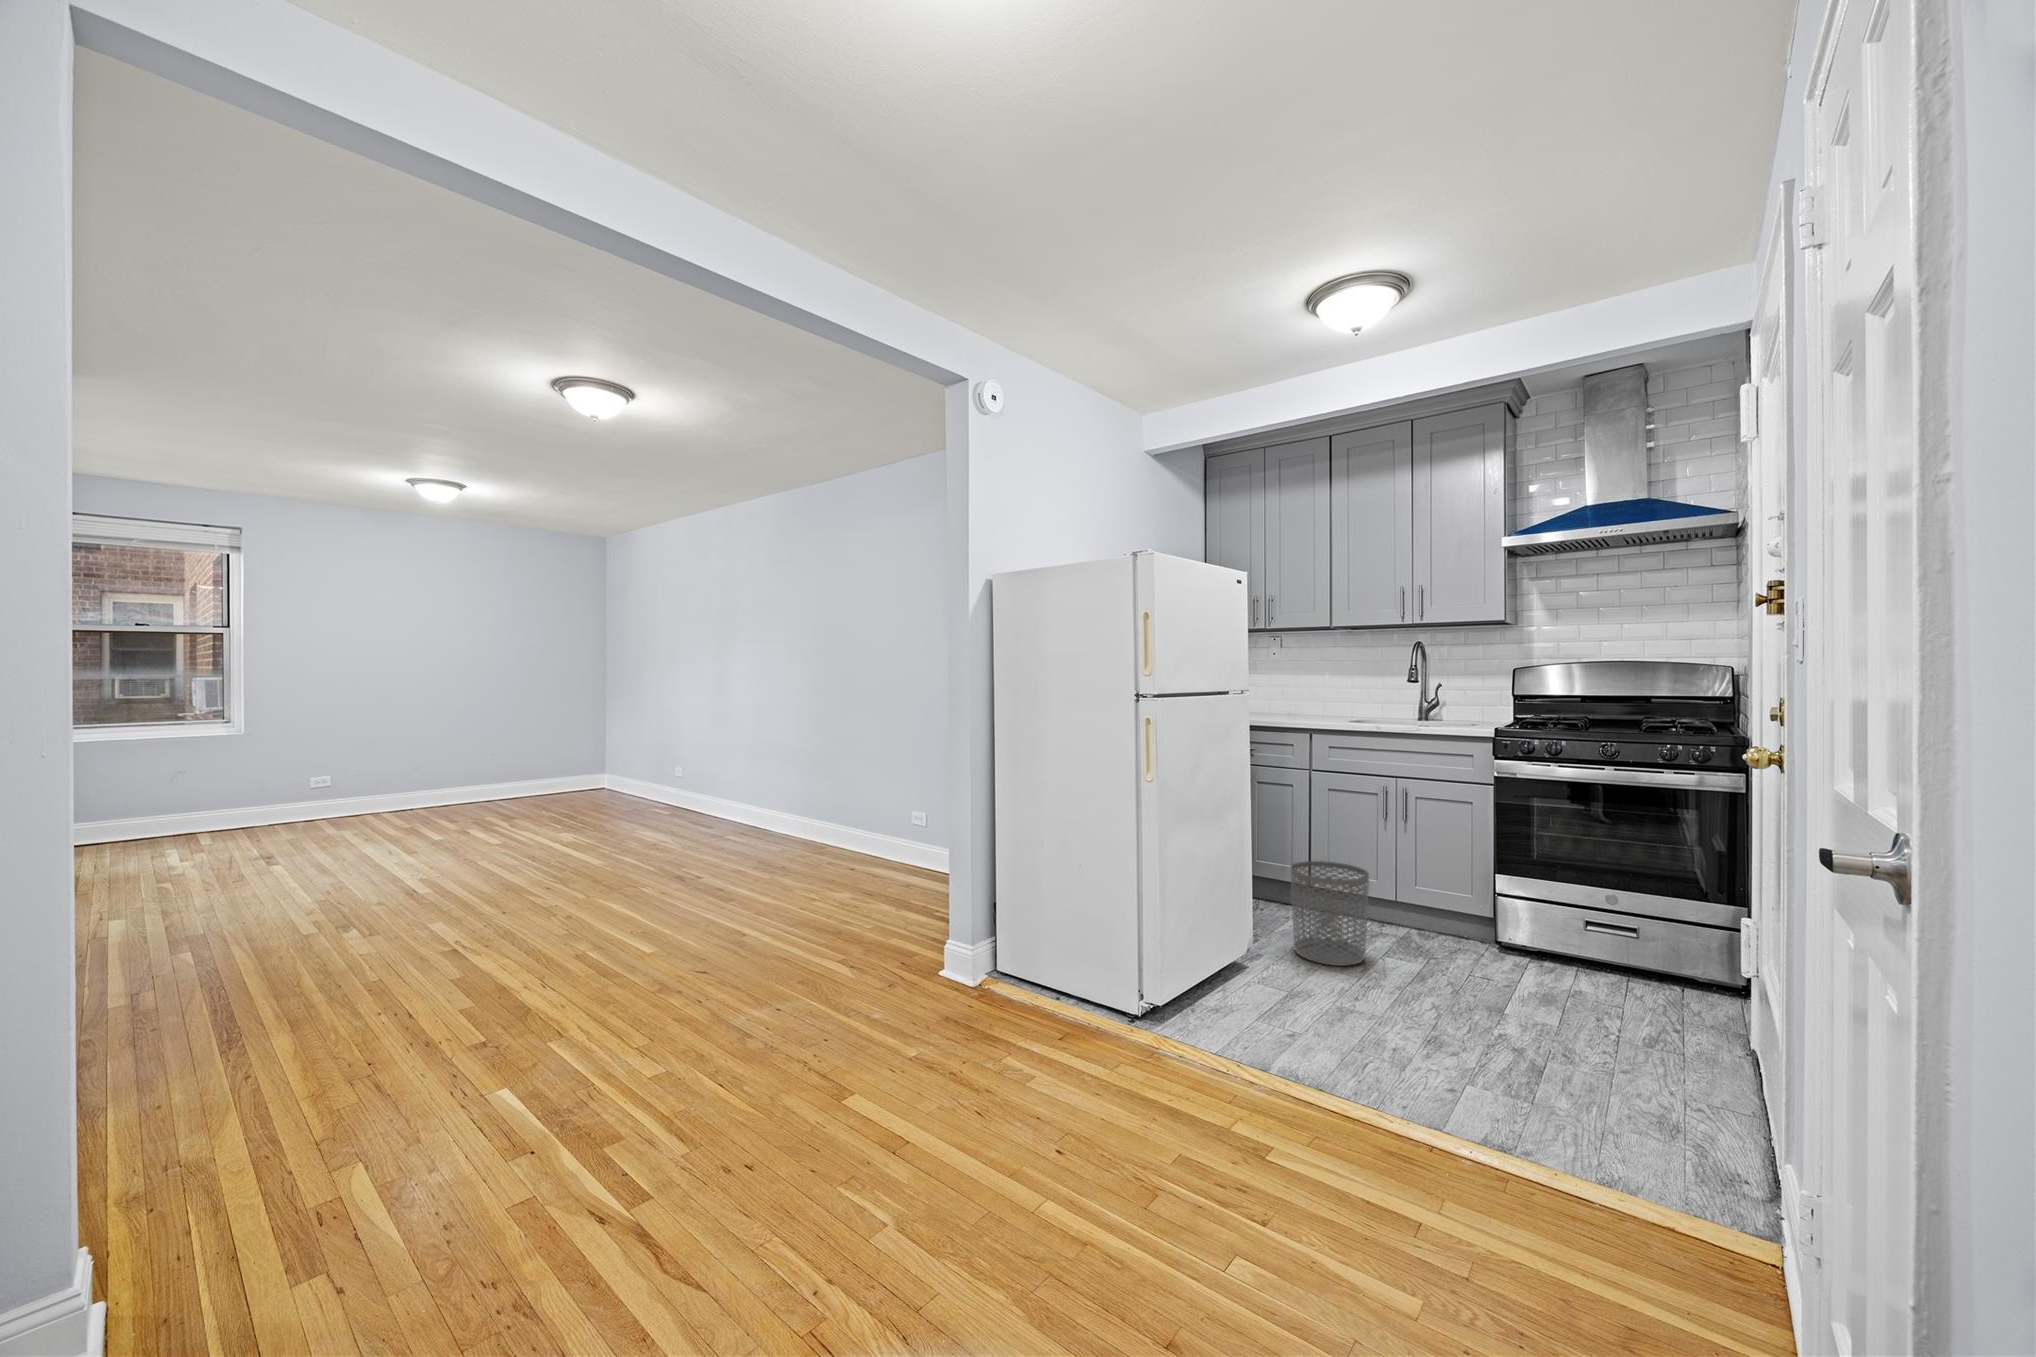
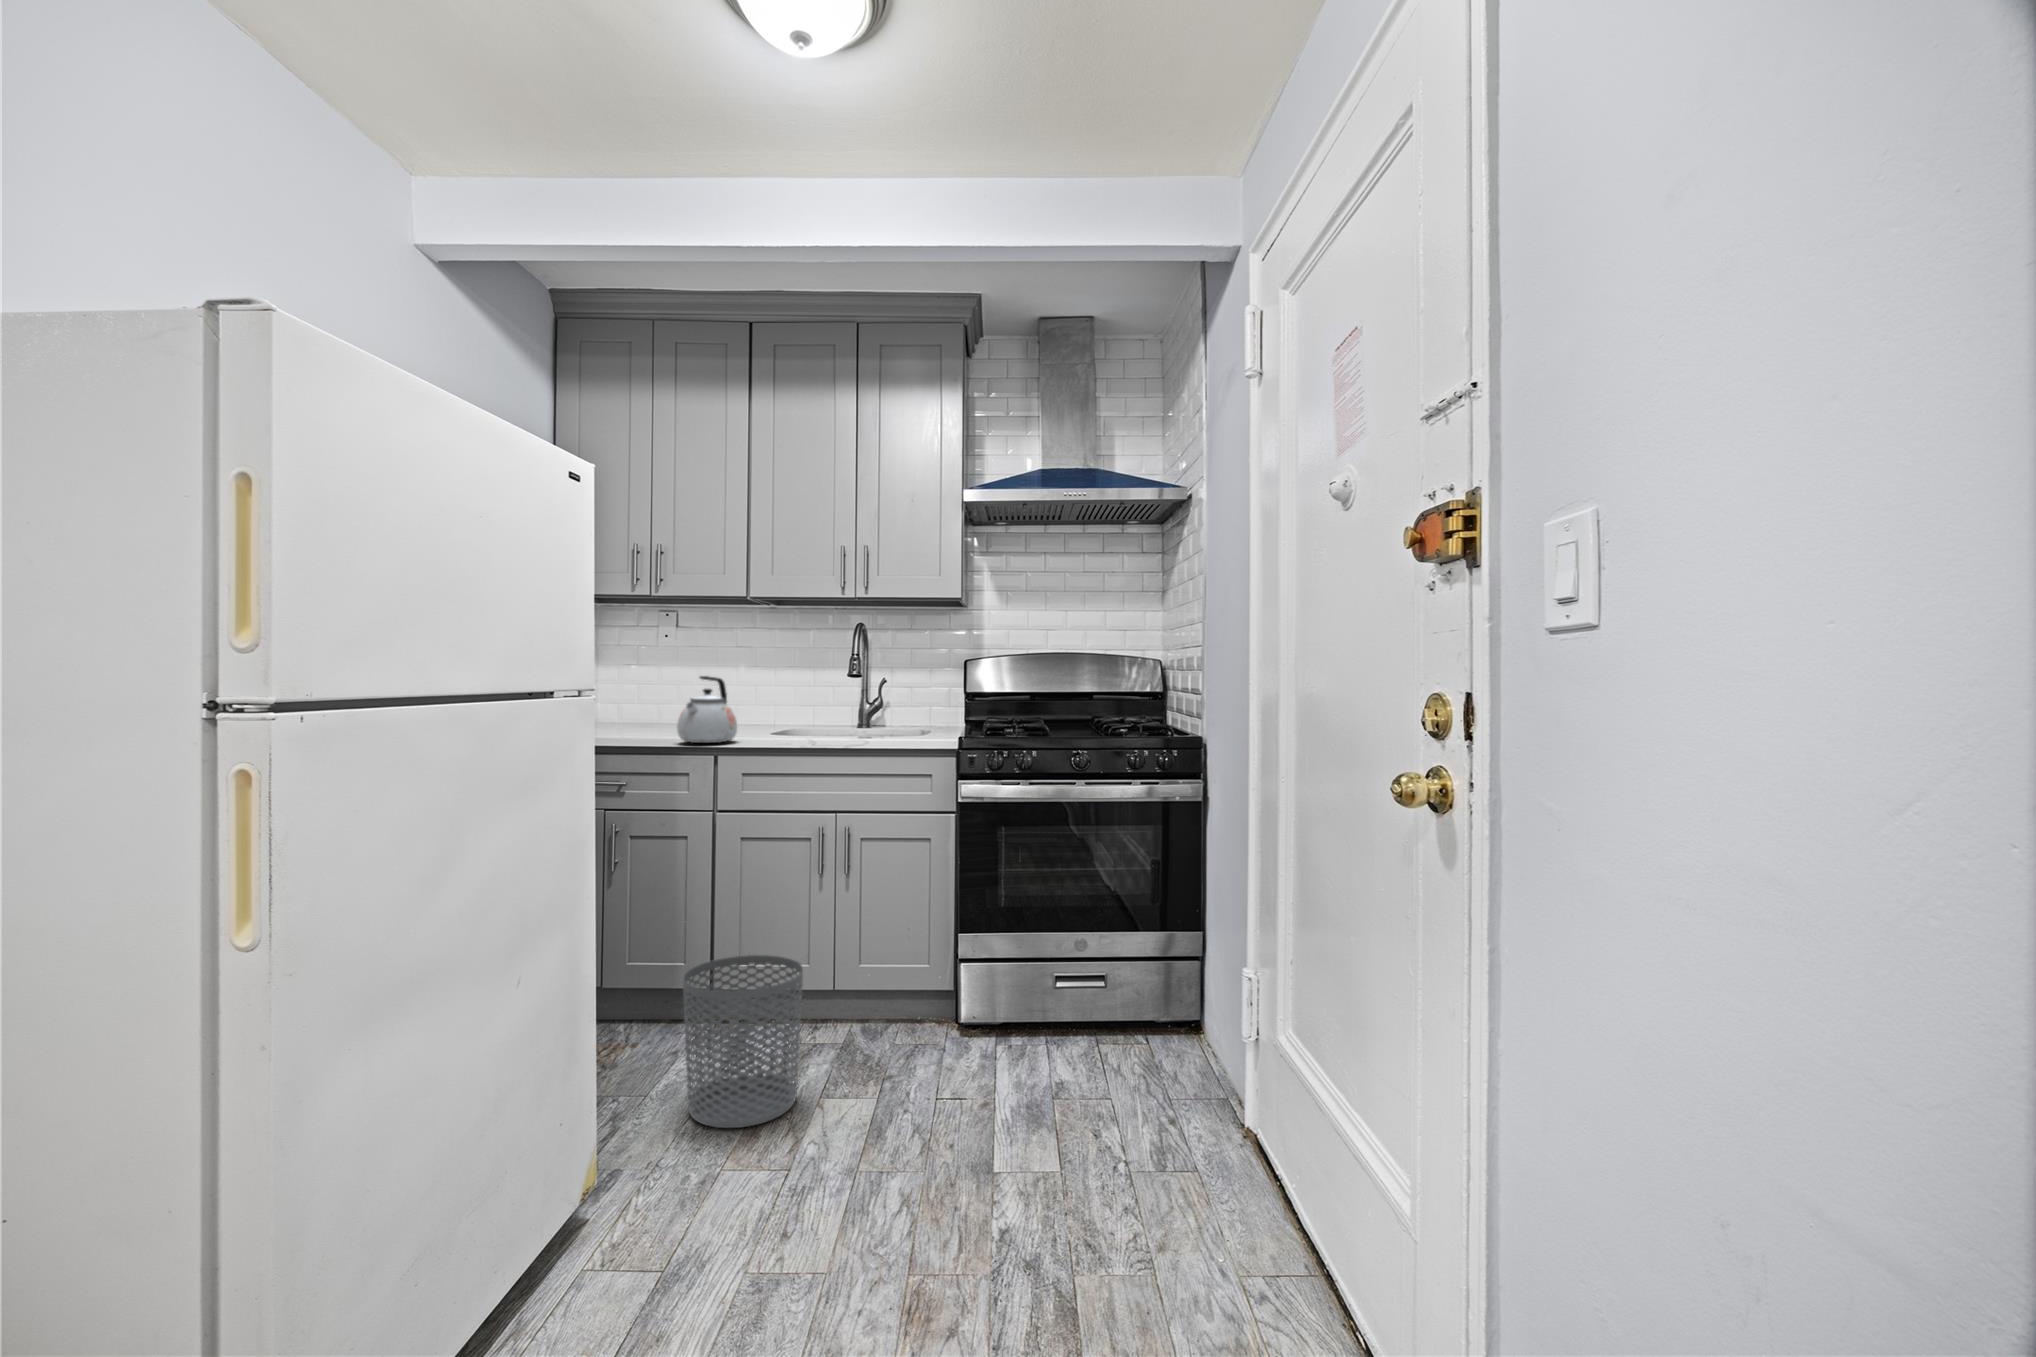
kettle: none [1285,682,1325,725] -> present [677,676,737,743]

